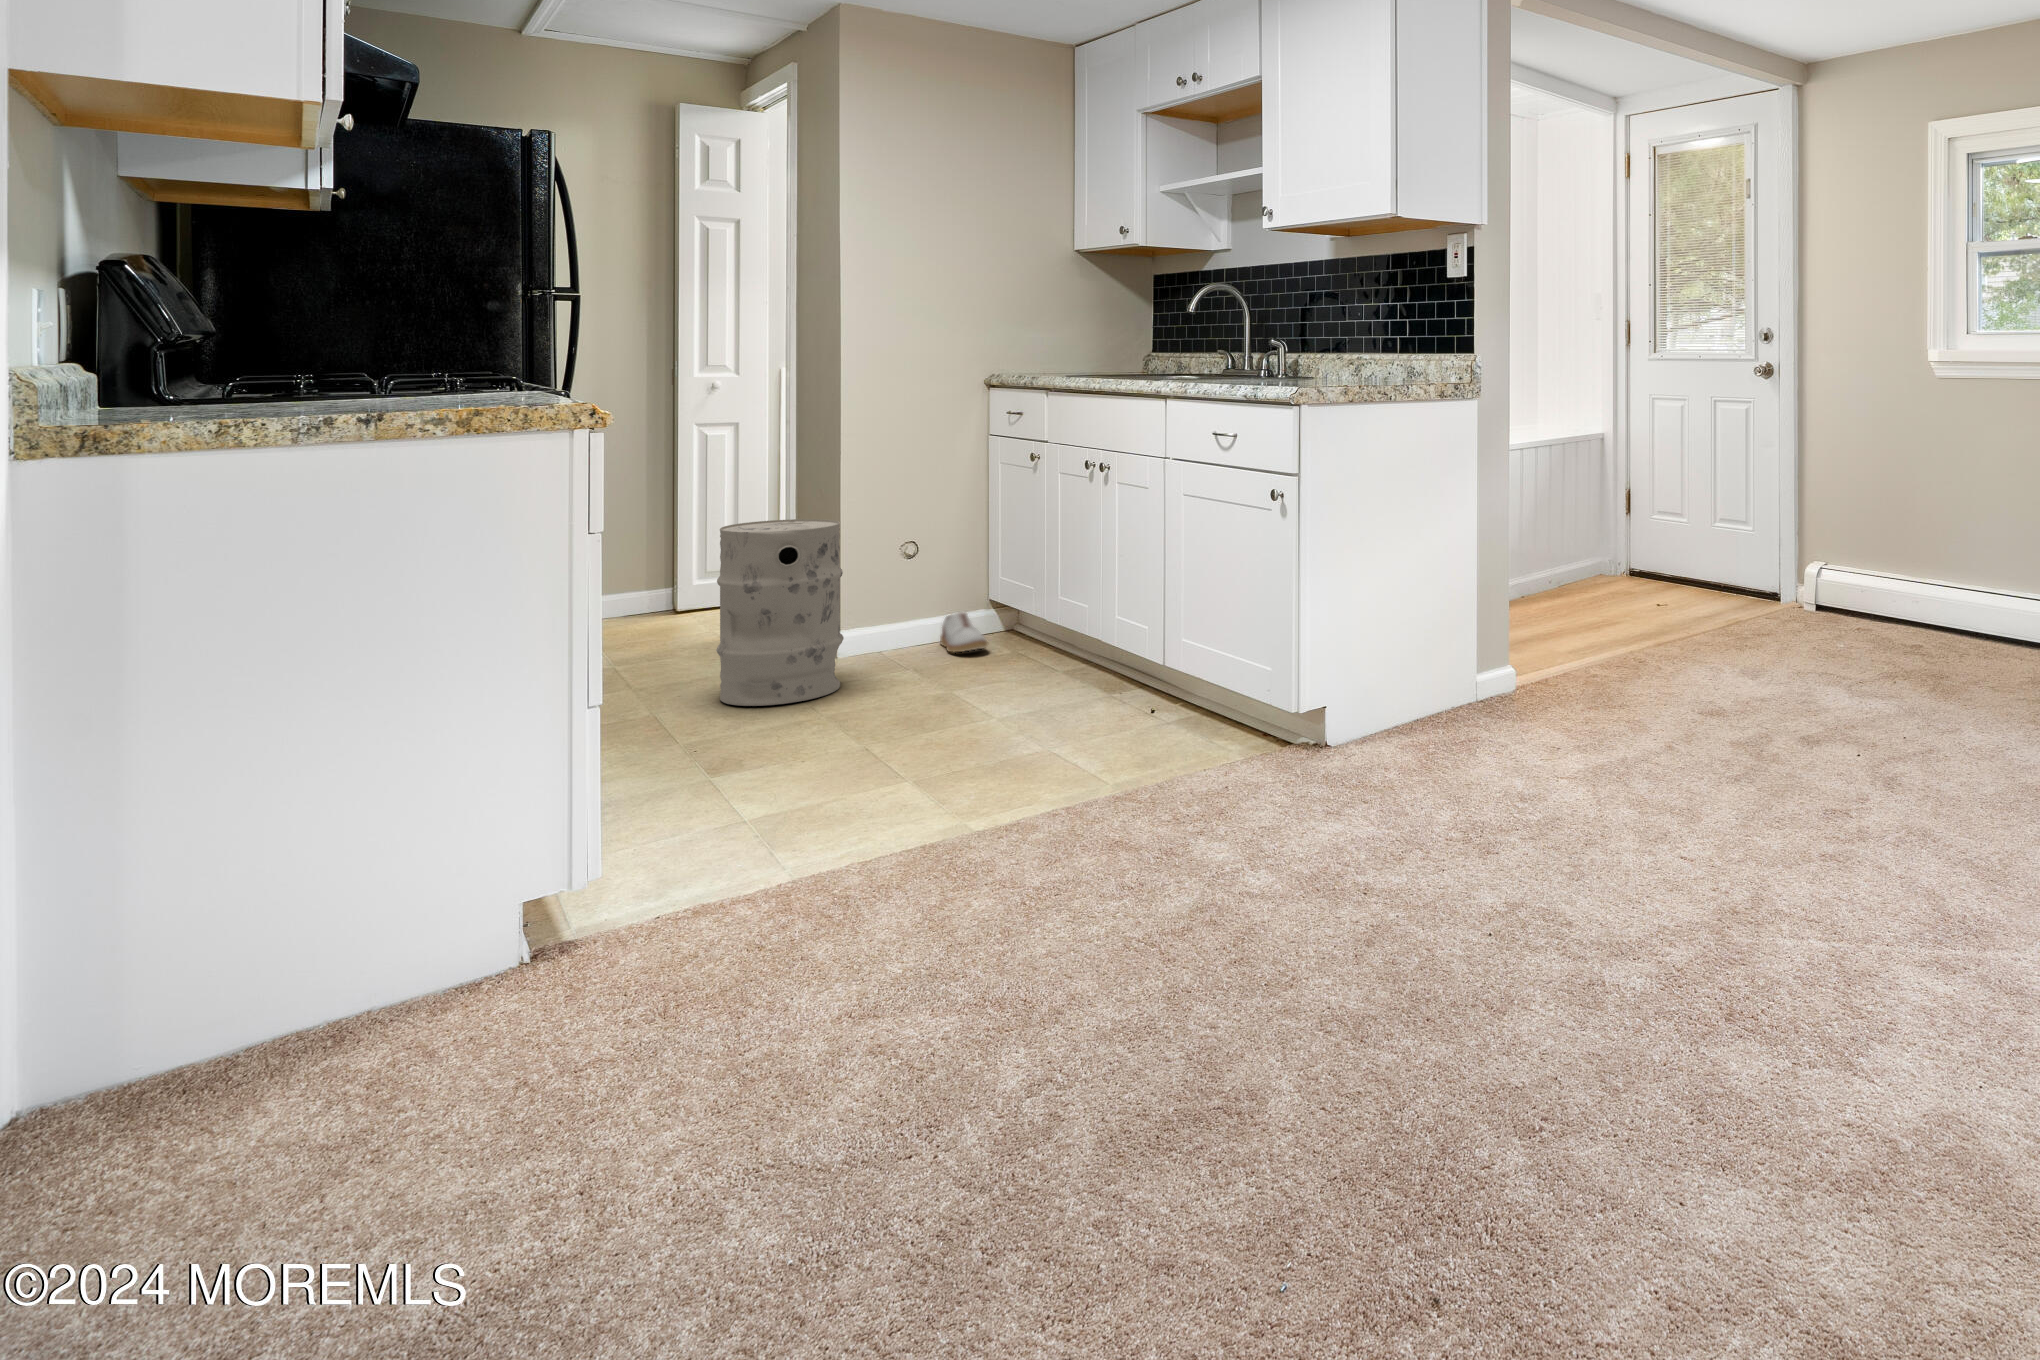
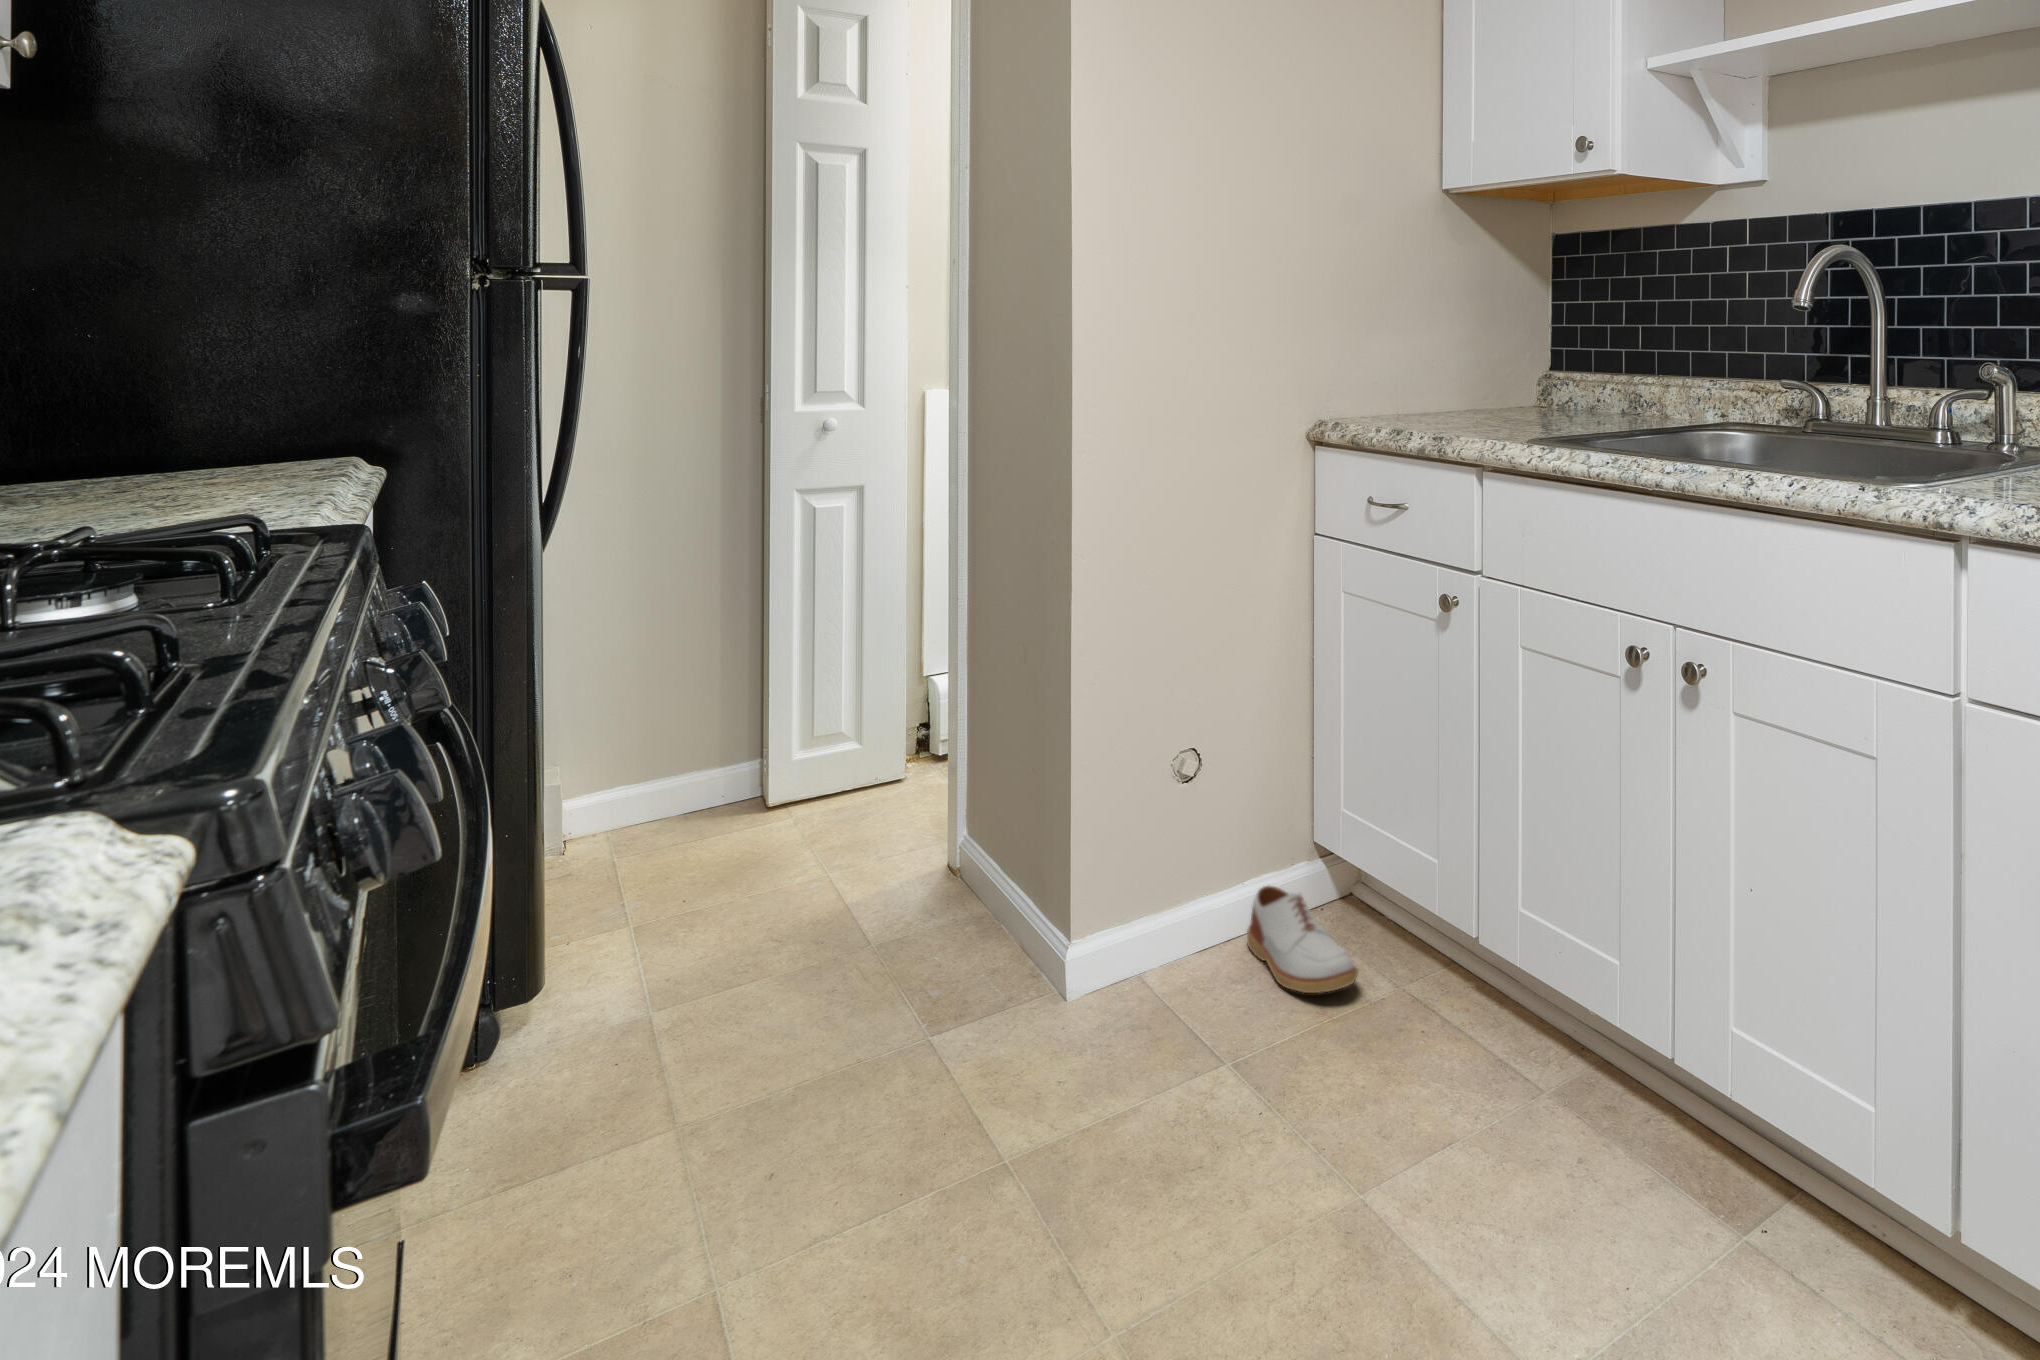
trash can: present [716,519,844,706] -> none [863,750,1120,1233]

